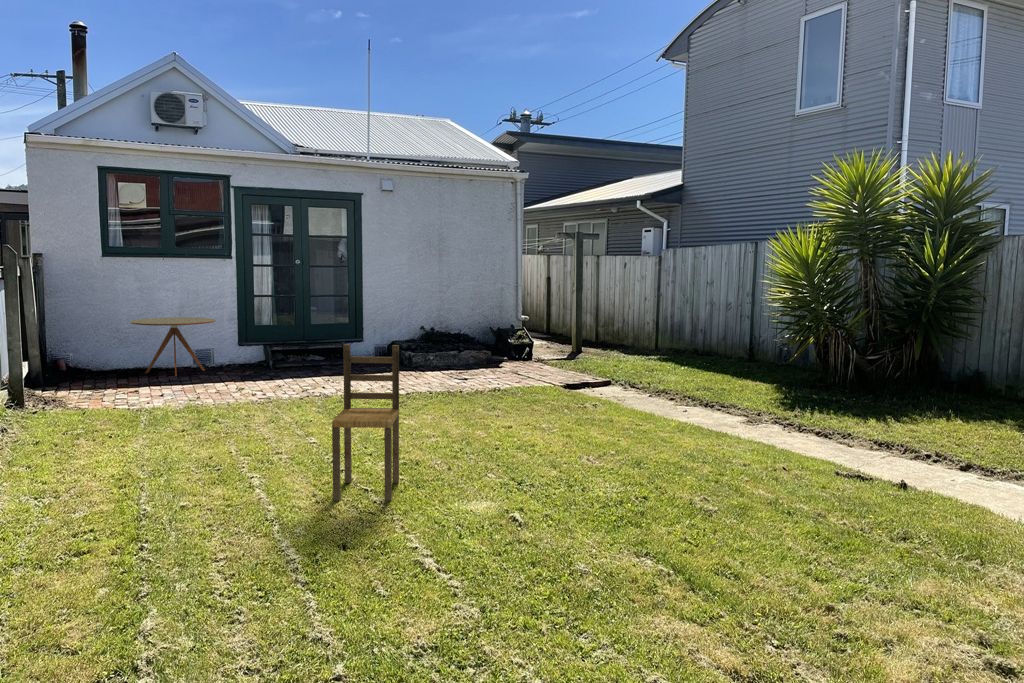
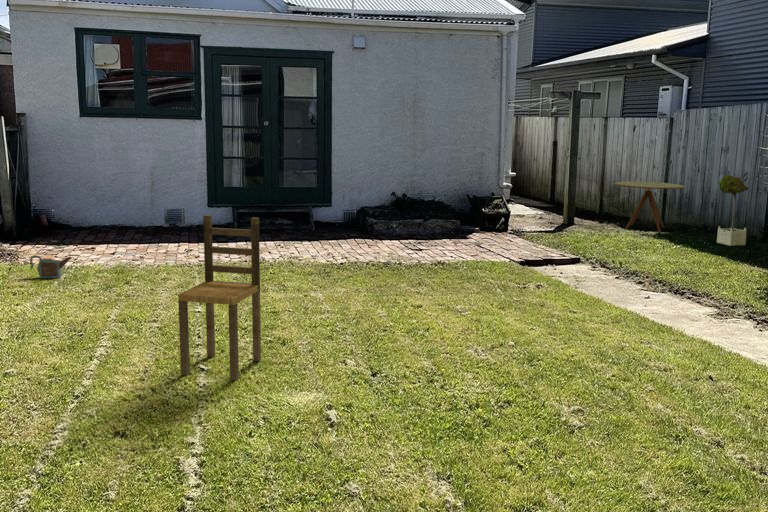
potted tree: none [708,304,733,365] -> present [717,174,749,246]
round table: present [130,317,215,376] -> present [615,181,684,232]
watering can: none [90,398,138,422] -> present [30,255,72,278]

